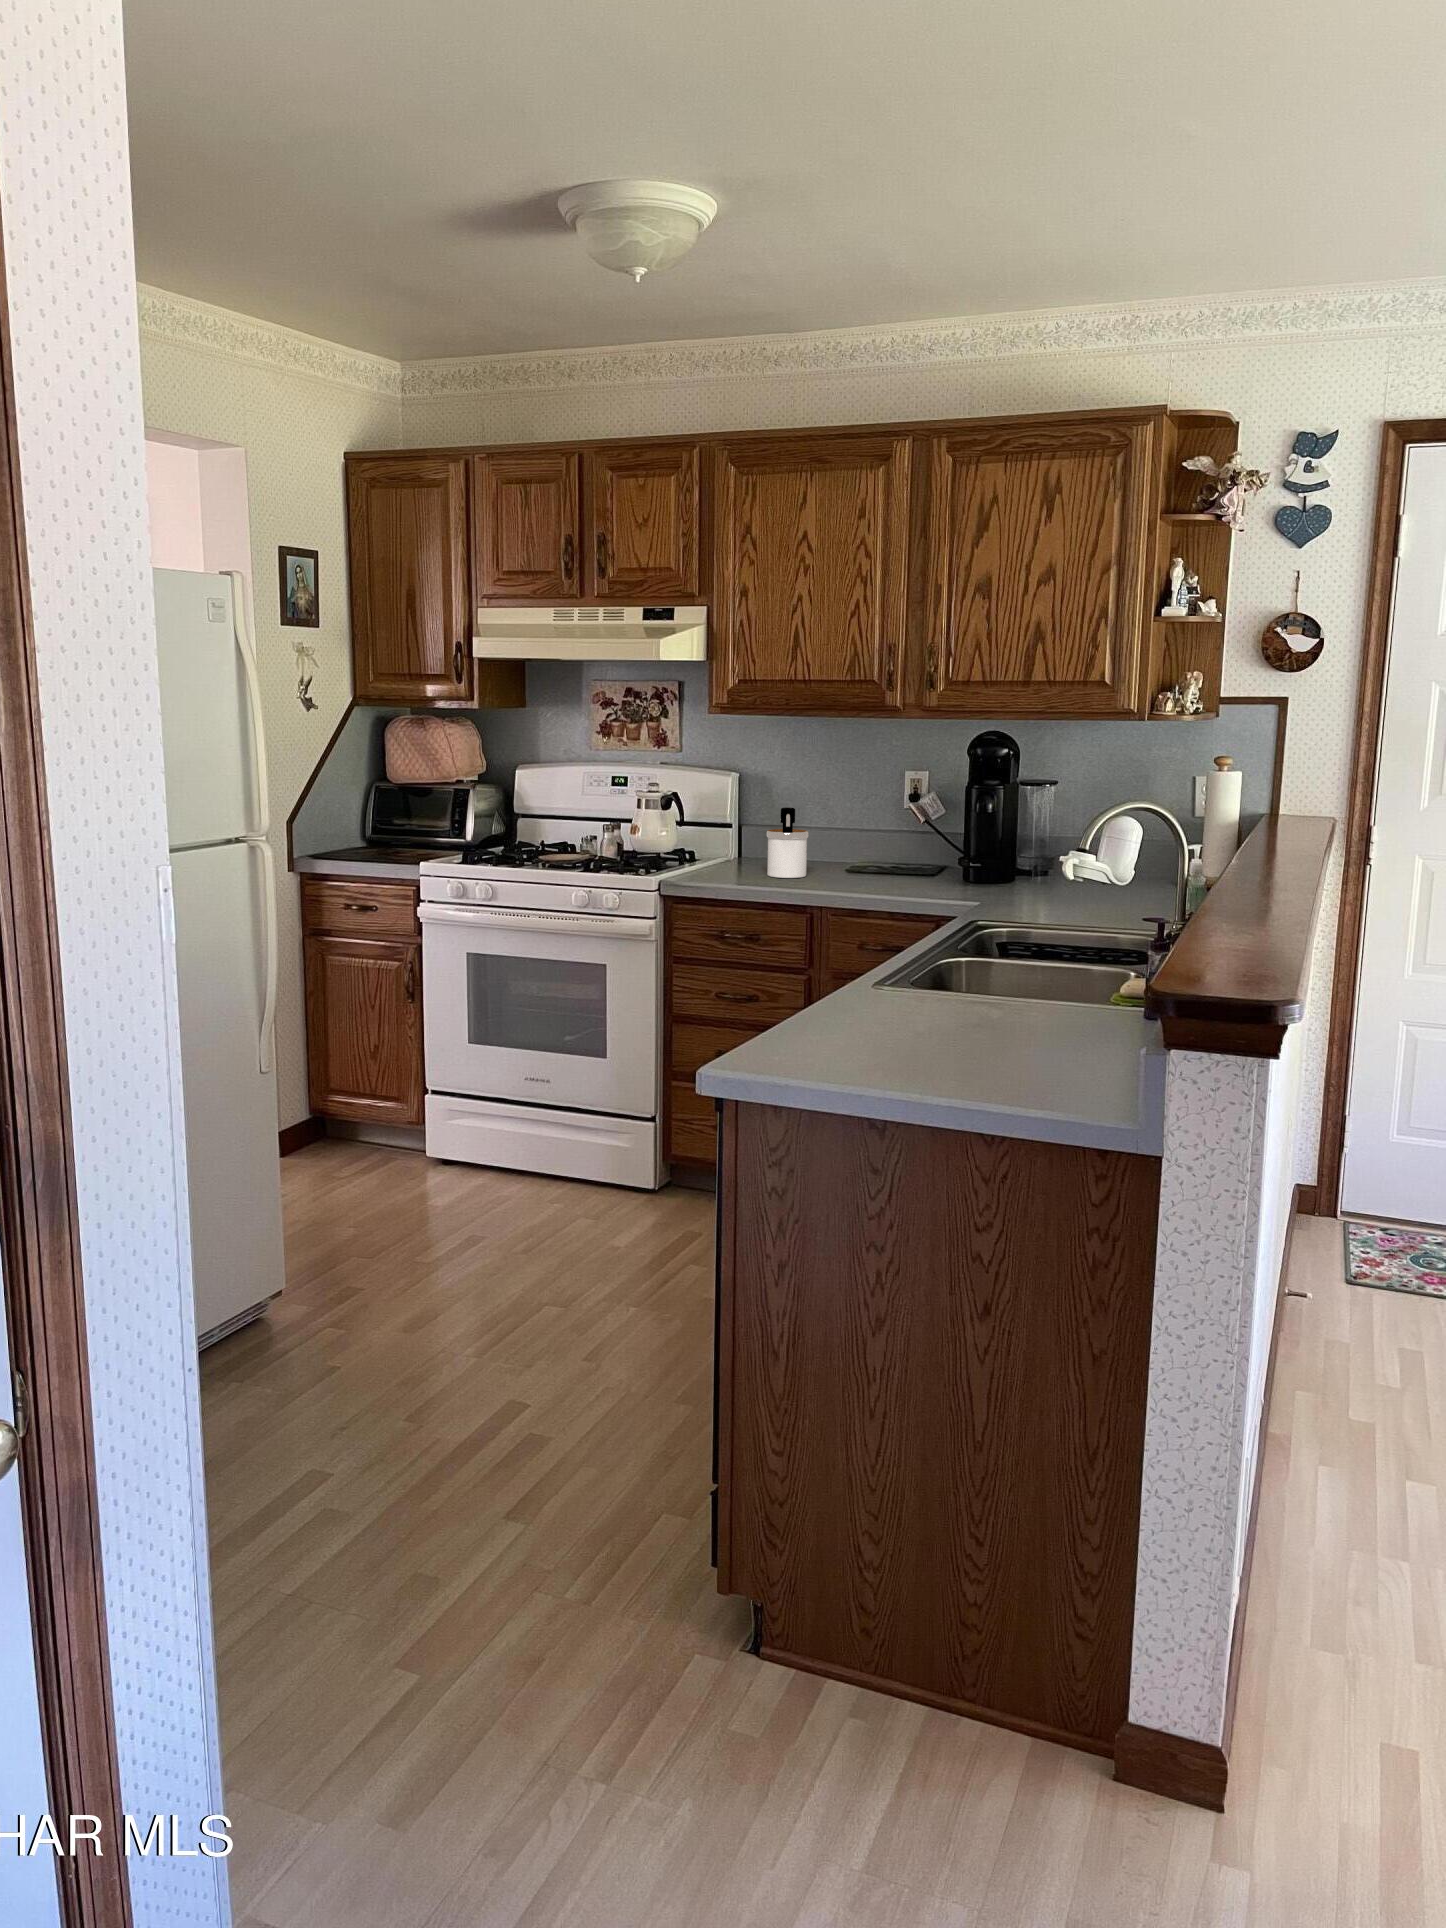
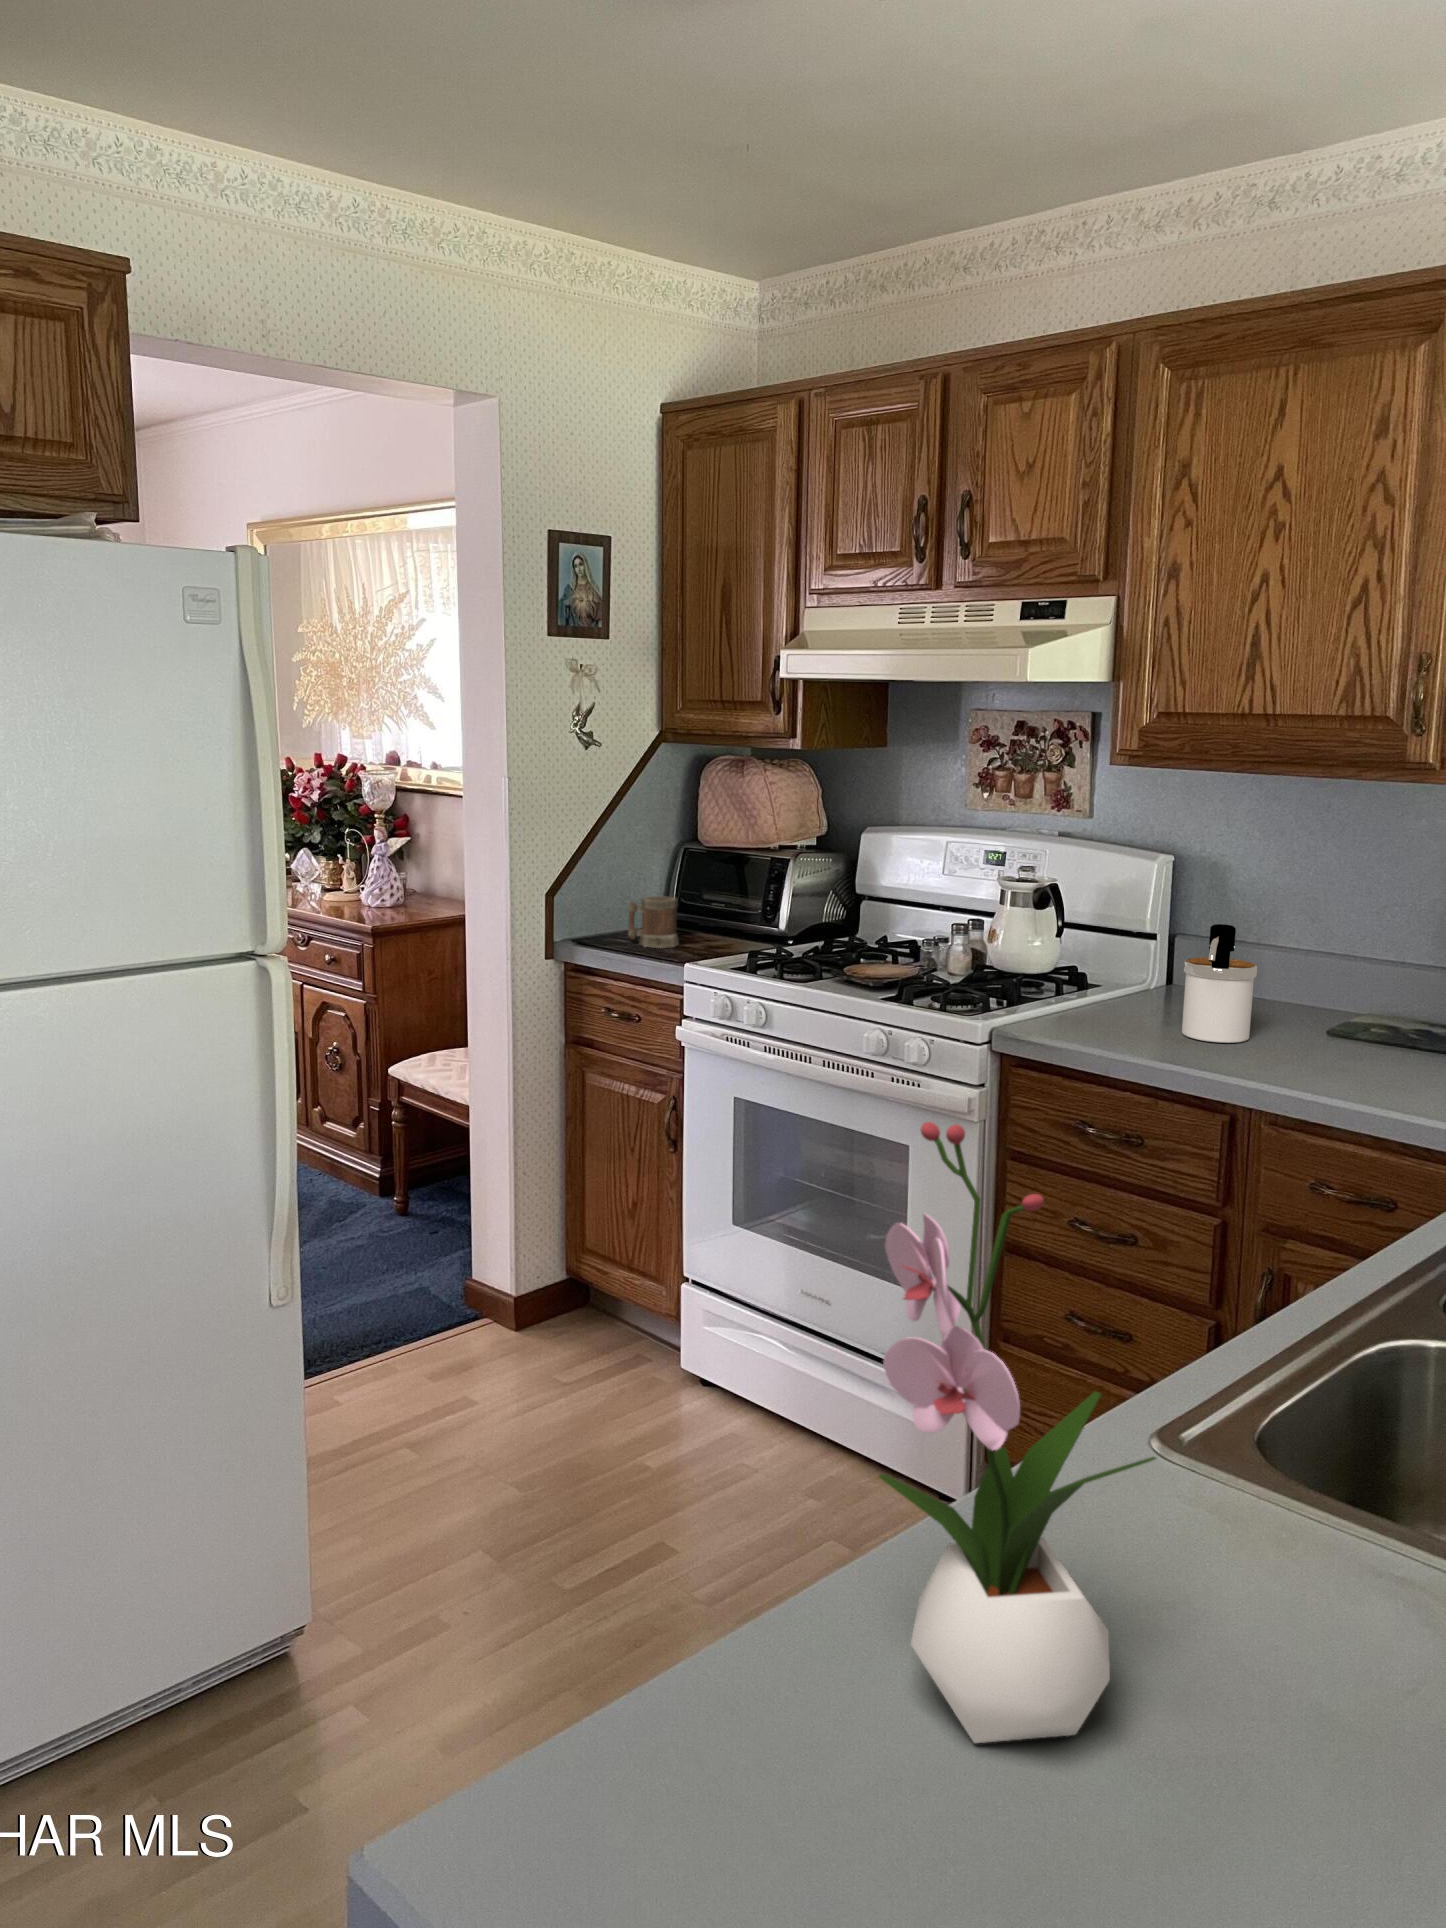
flower arrangement: none [825,818,923,1035] -> present [879,1122,1156,1743]
mug: none [359,820,397,857] -> present [628,896,679,948]

